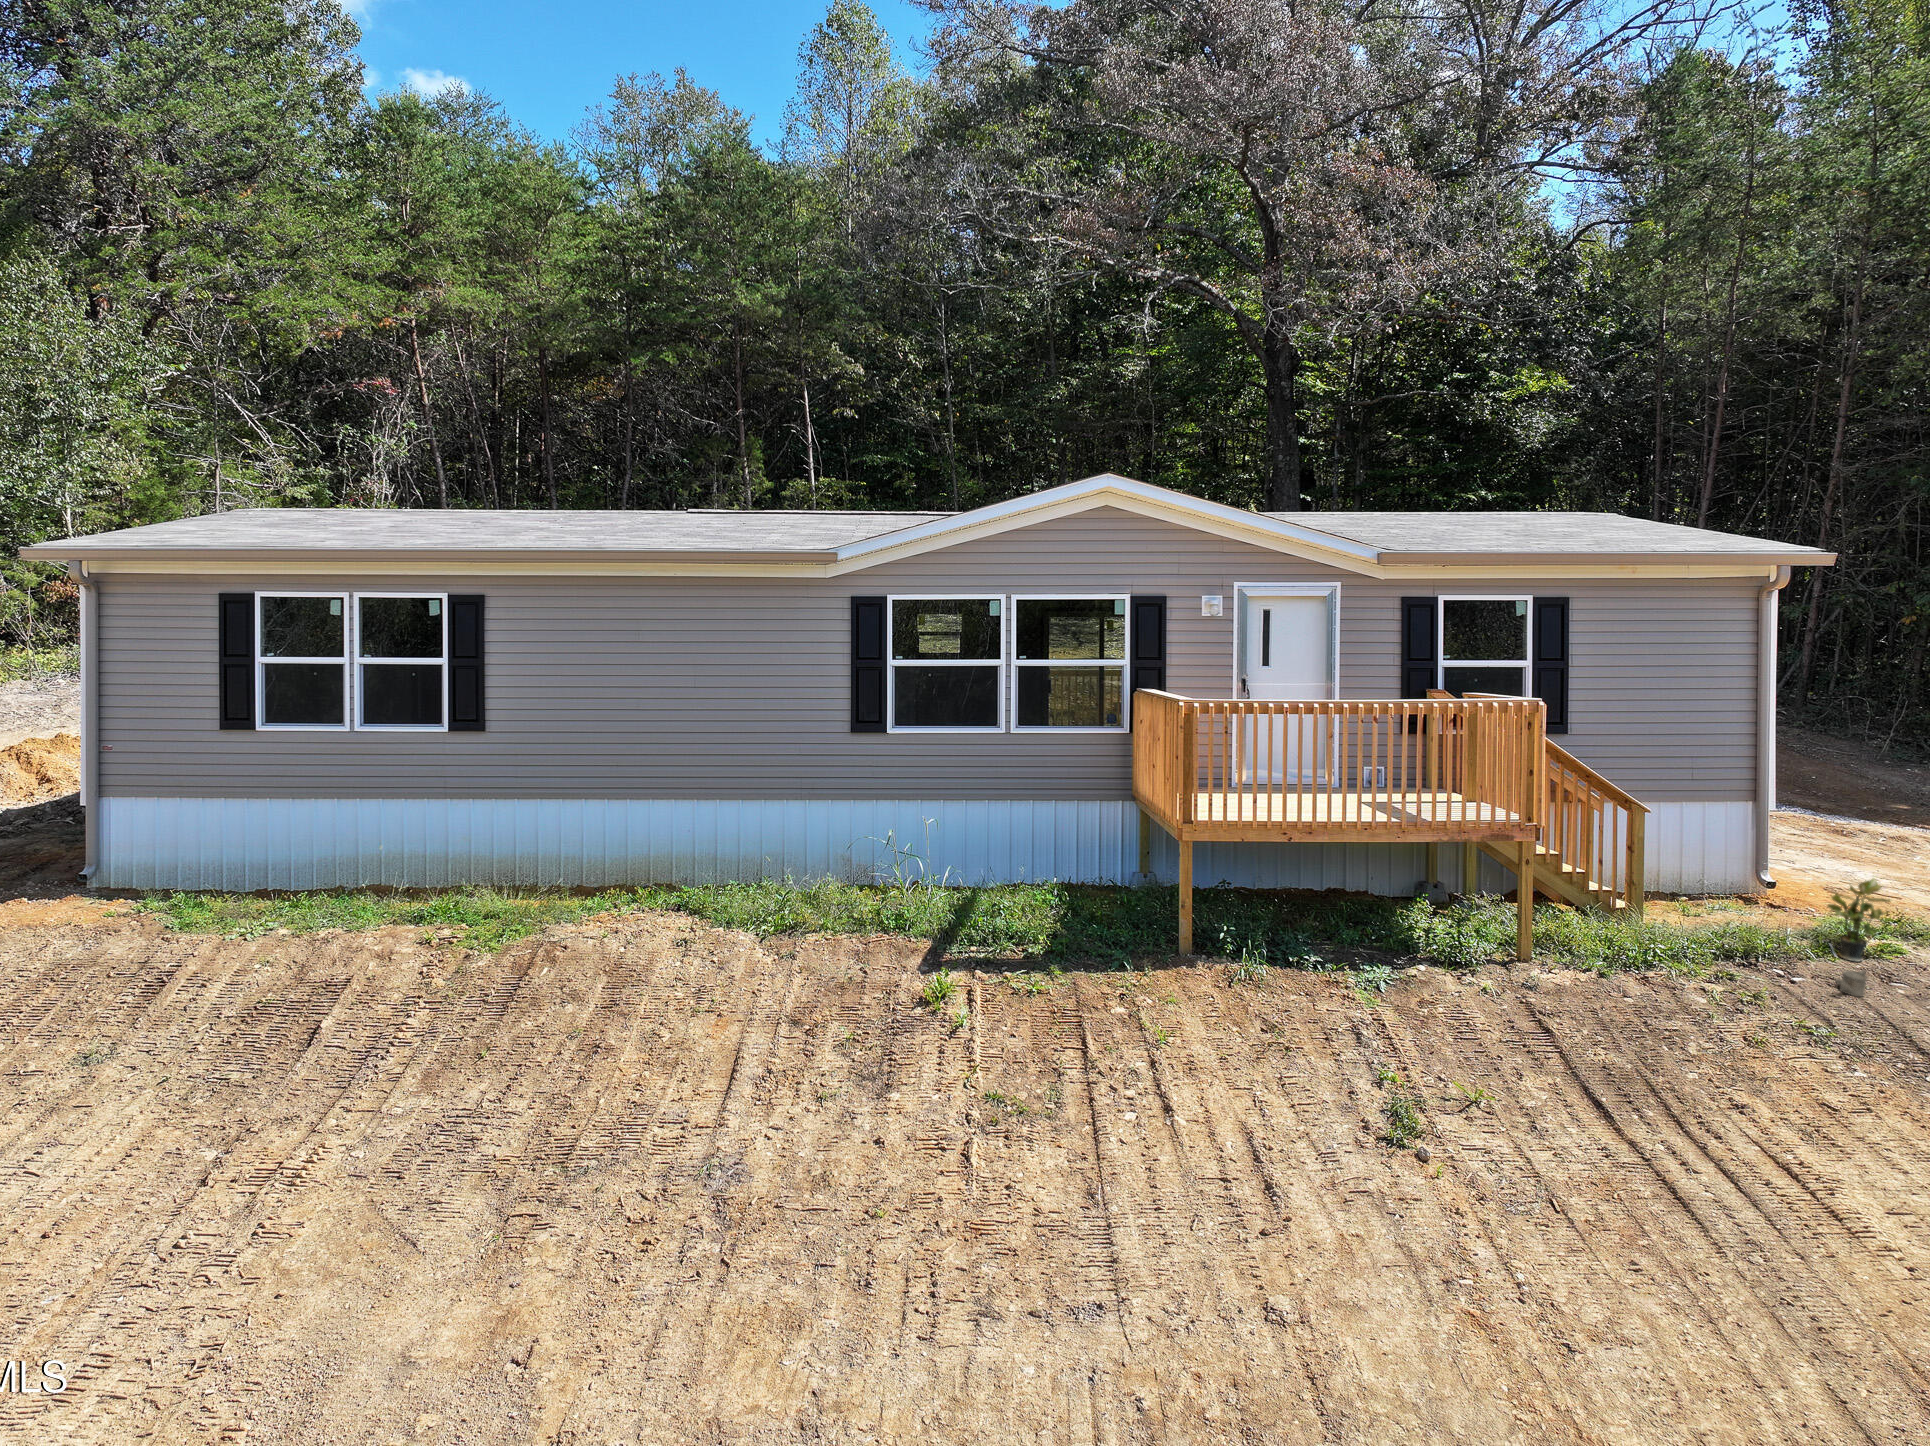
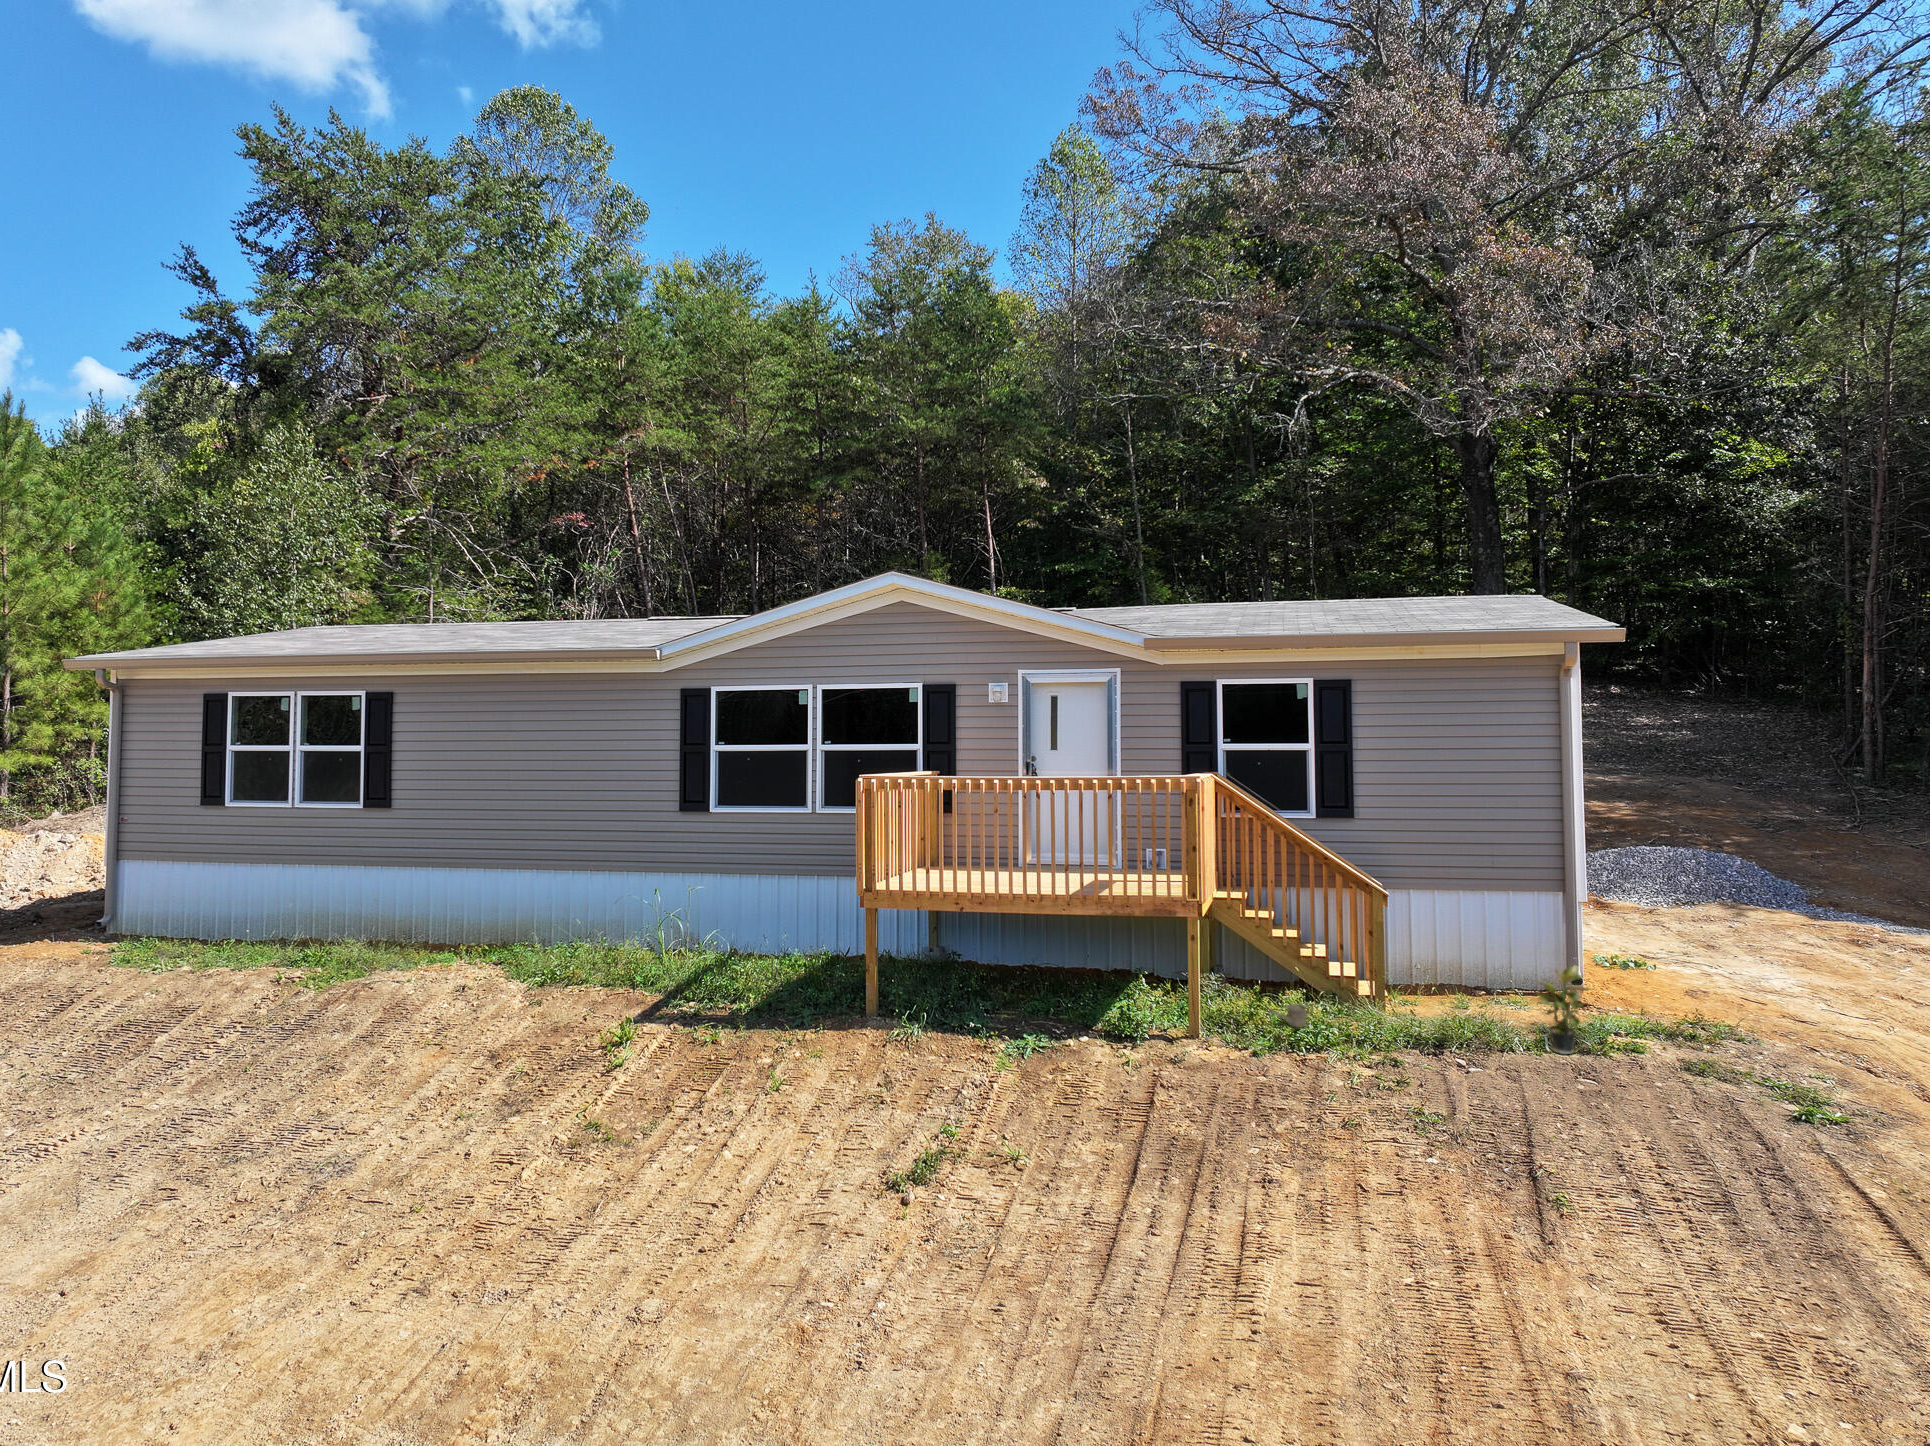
watering can: present [1836,970,1867,997] -> present [1269,1004,1313,1028]

